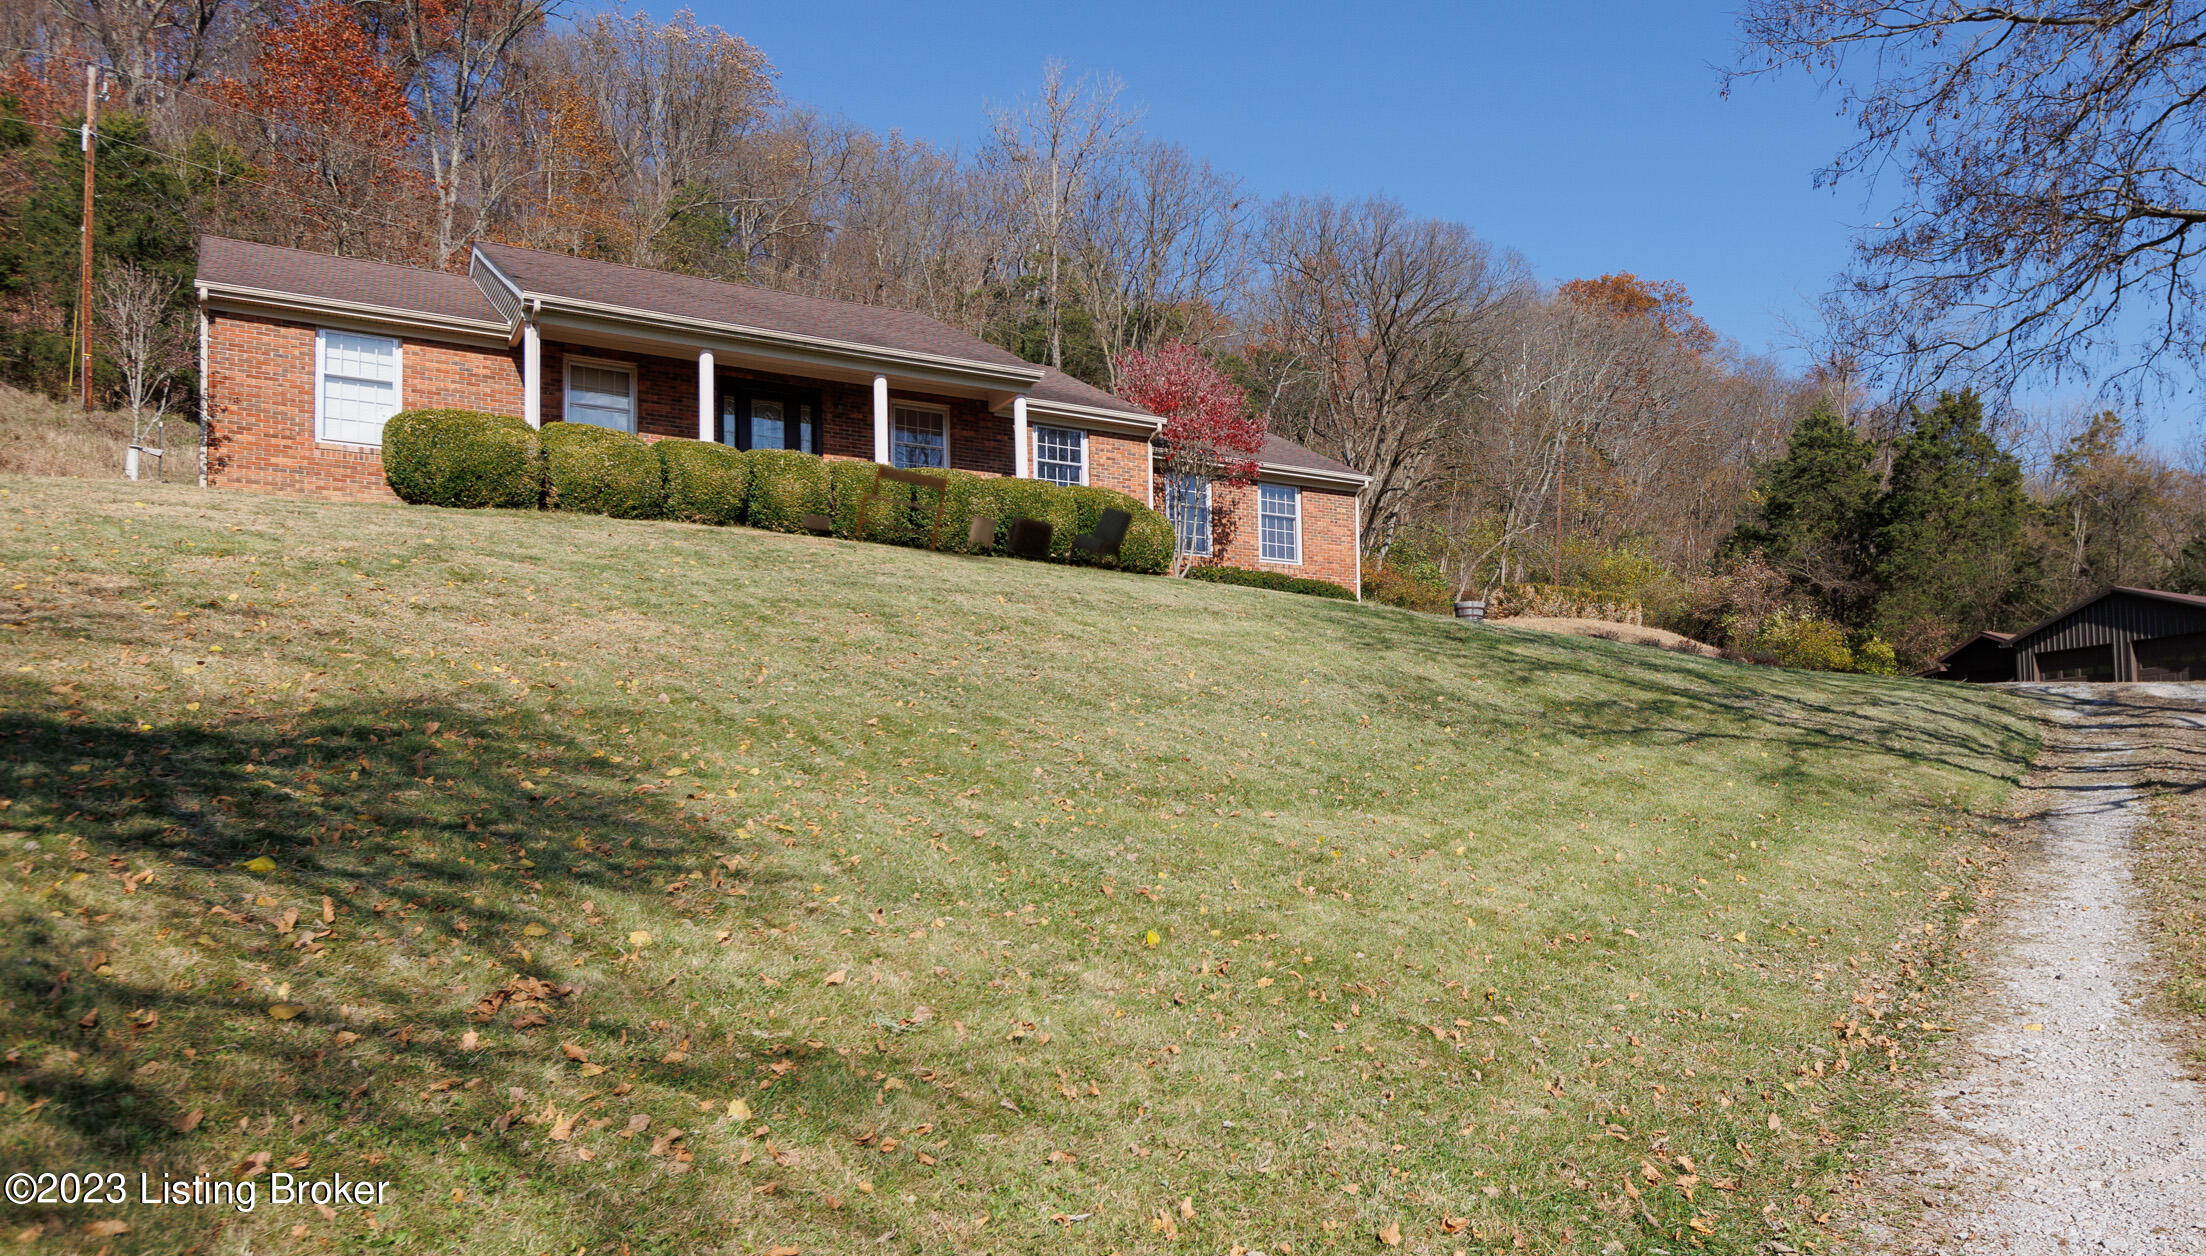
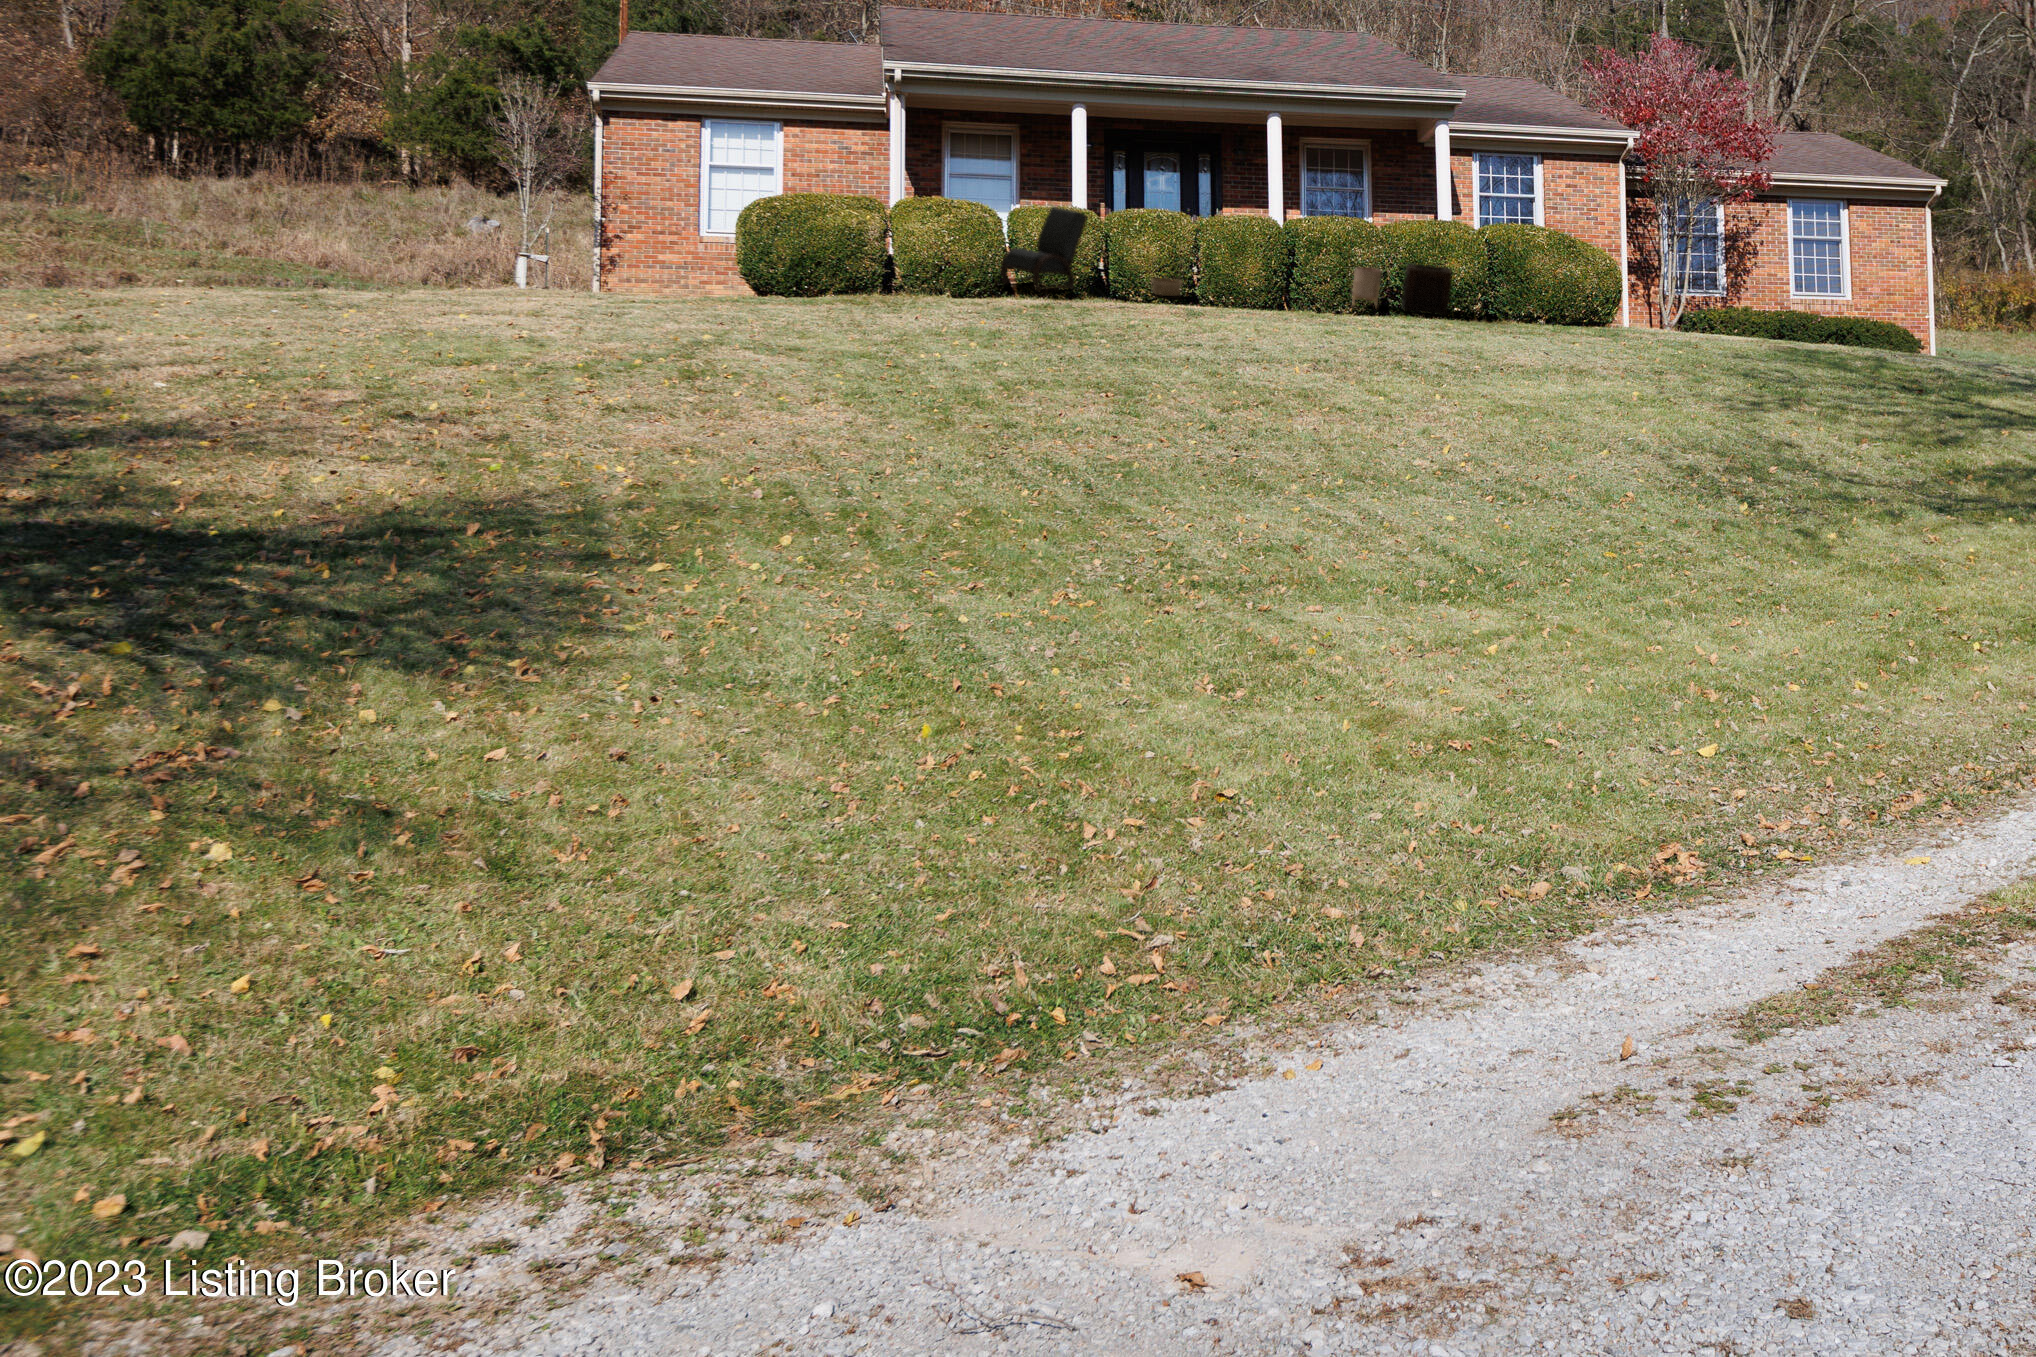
bench: present [856,465,948,550] -> none [1209,212,1315,313]
lounge chair: present [1069,507,1133,567] -> present [1000,207,1088,292]

